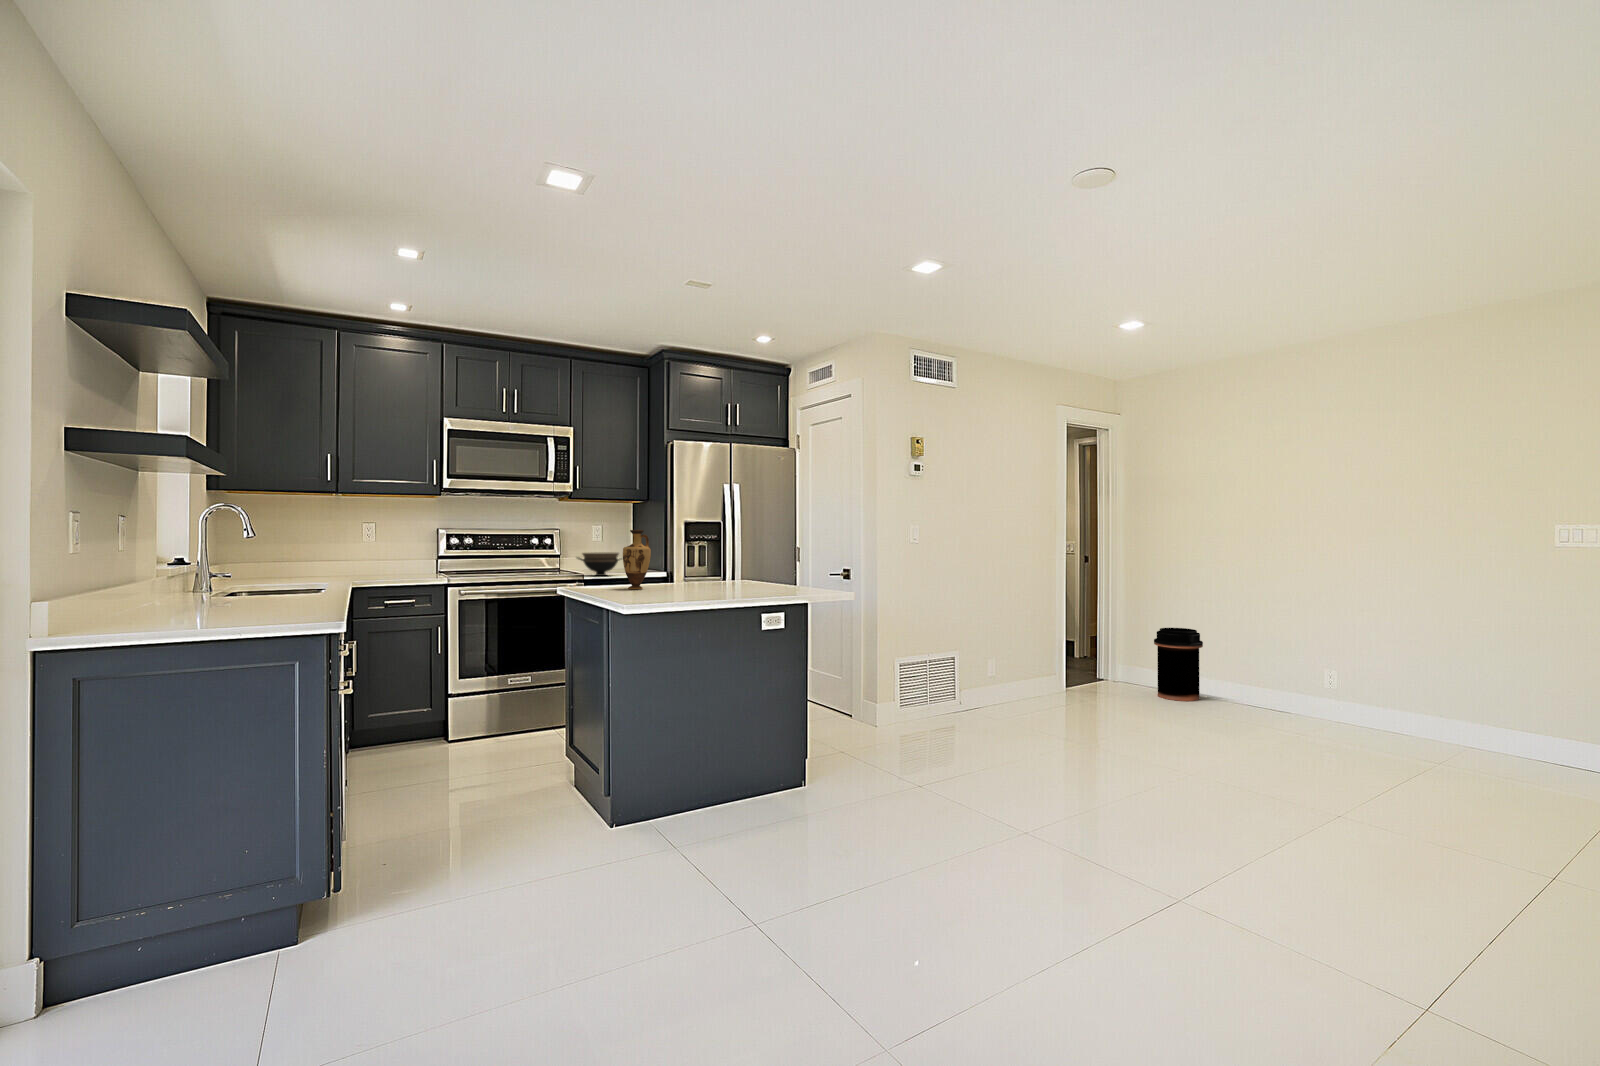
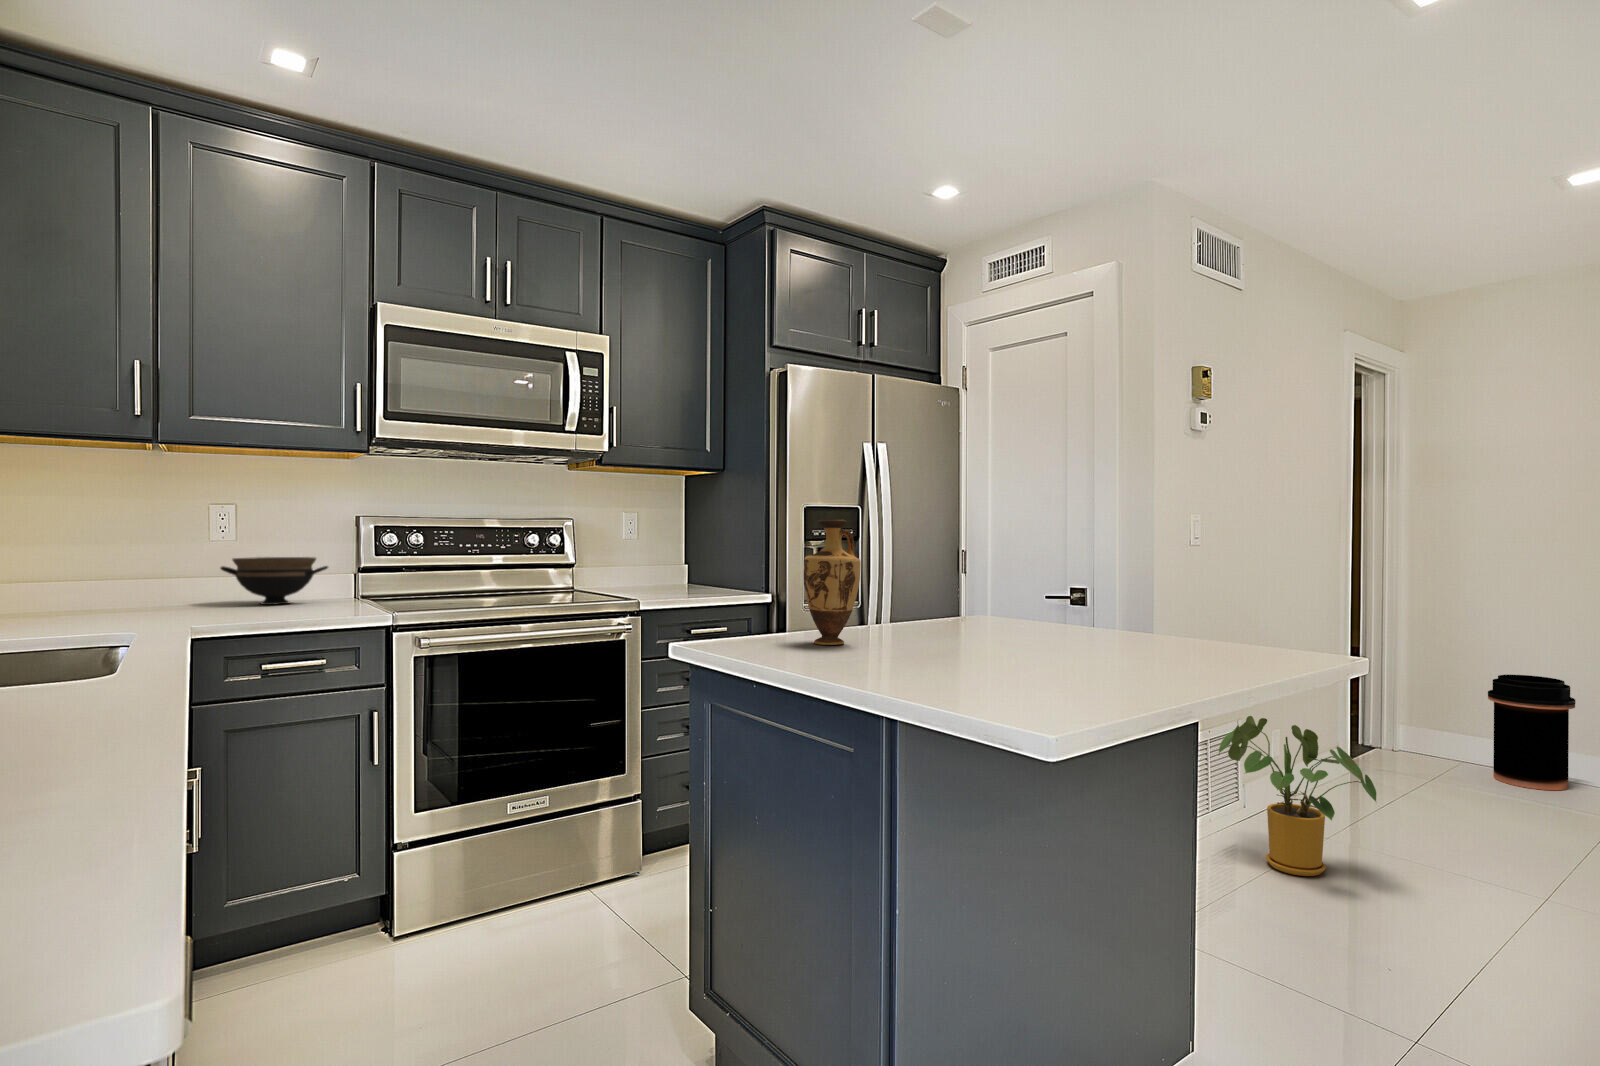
bowl: present [577,552,622,576] -> present [221,557,328,605]
house plant: none [916,643,986,732] -> present [1219,716,1376,876]

